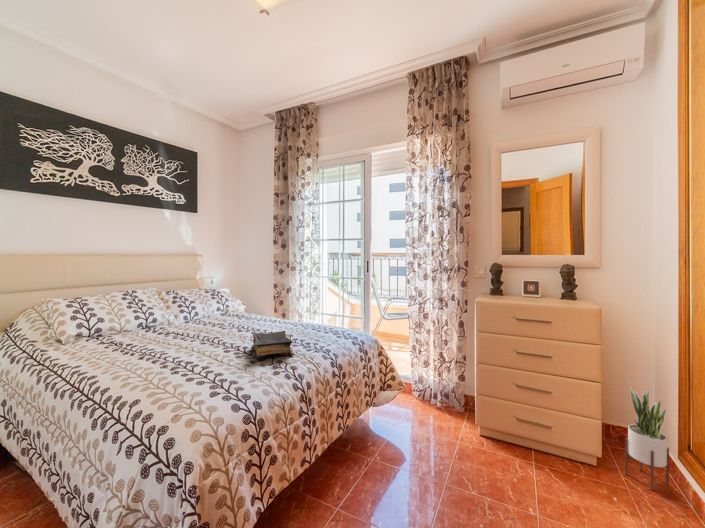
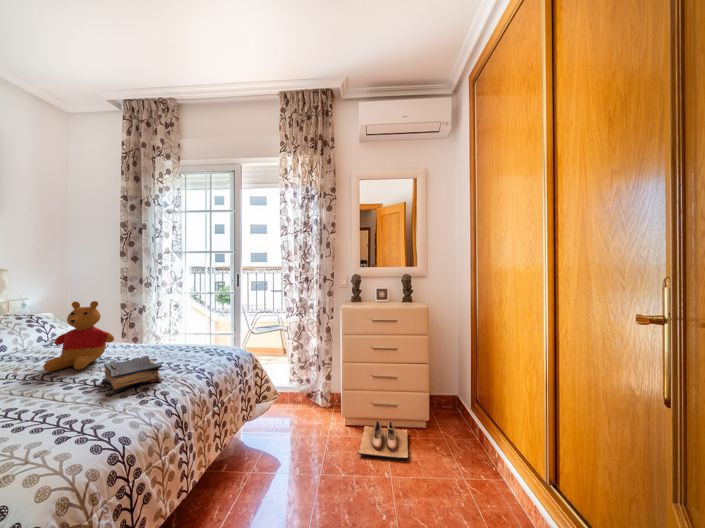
stuffed bear: none [218,280,263,336] -> present [43,301,114,372]
potted plant: present [625,379,669,490] -> none [443,356,466,432]
shoe: none [493,443,567,505] -> present [358,421,409,460]

